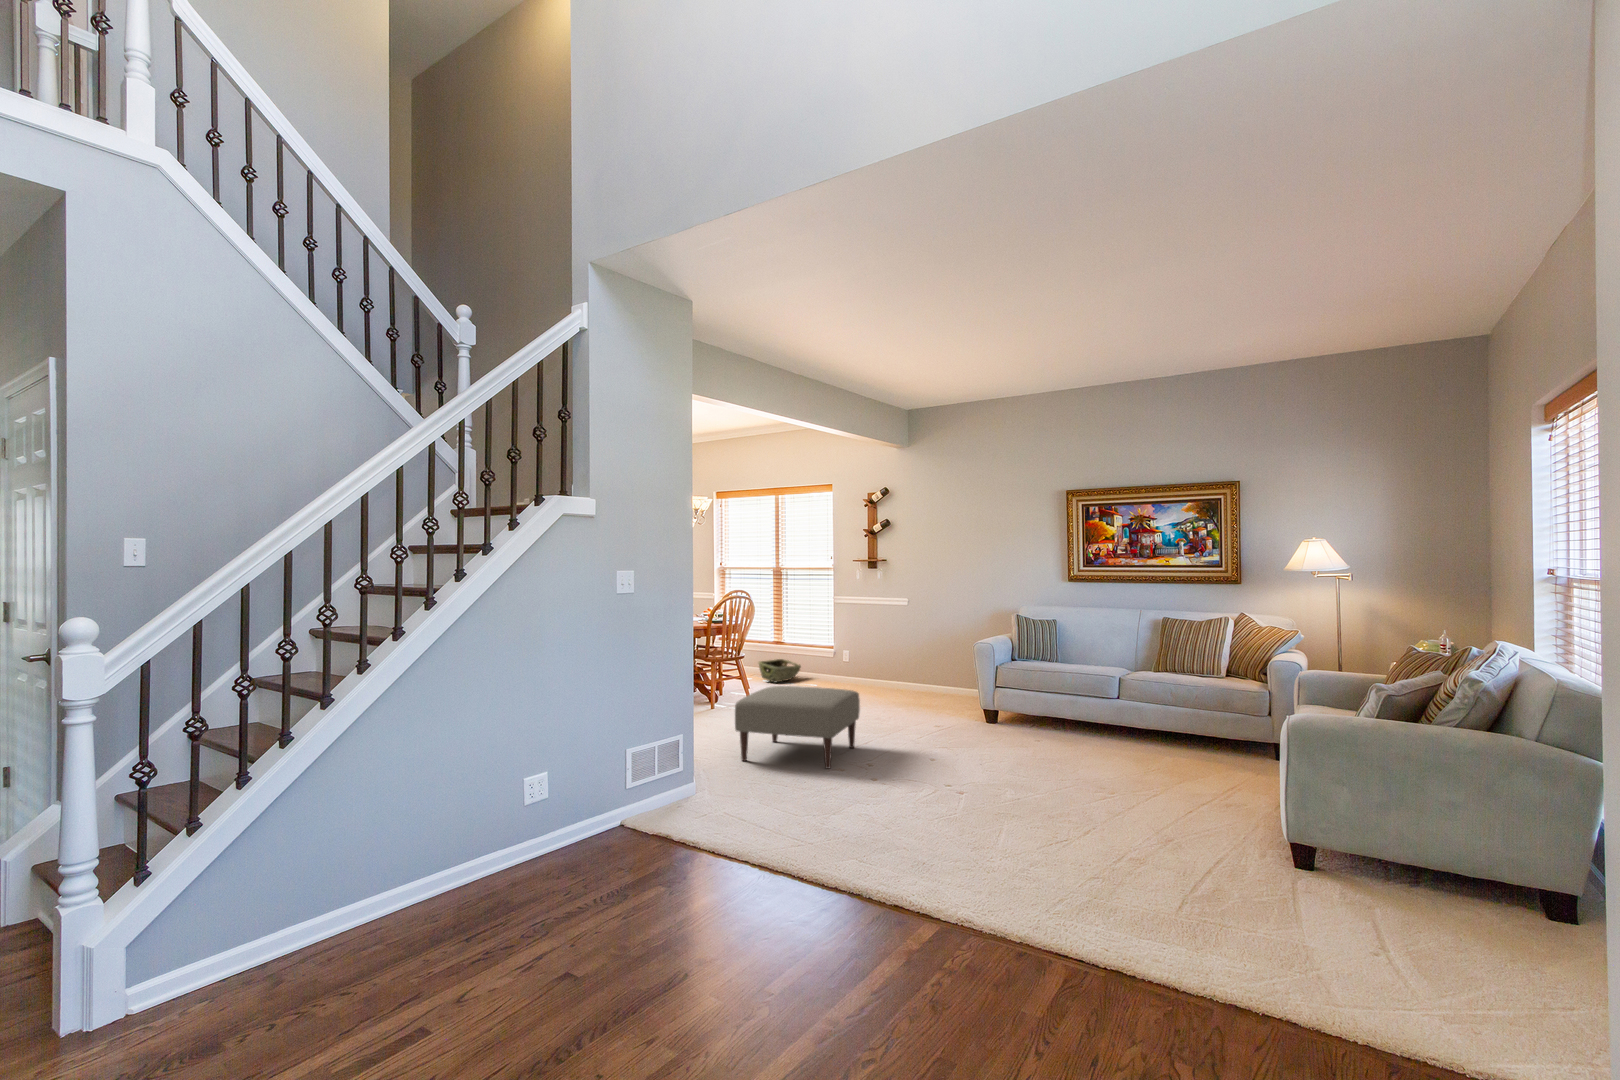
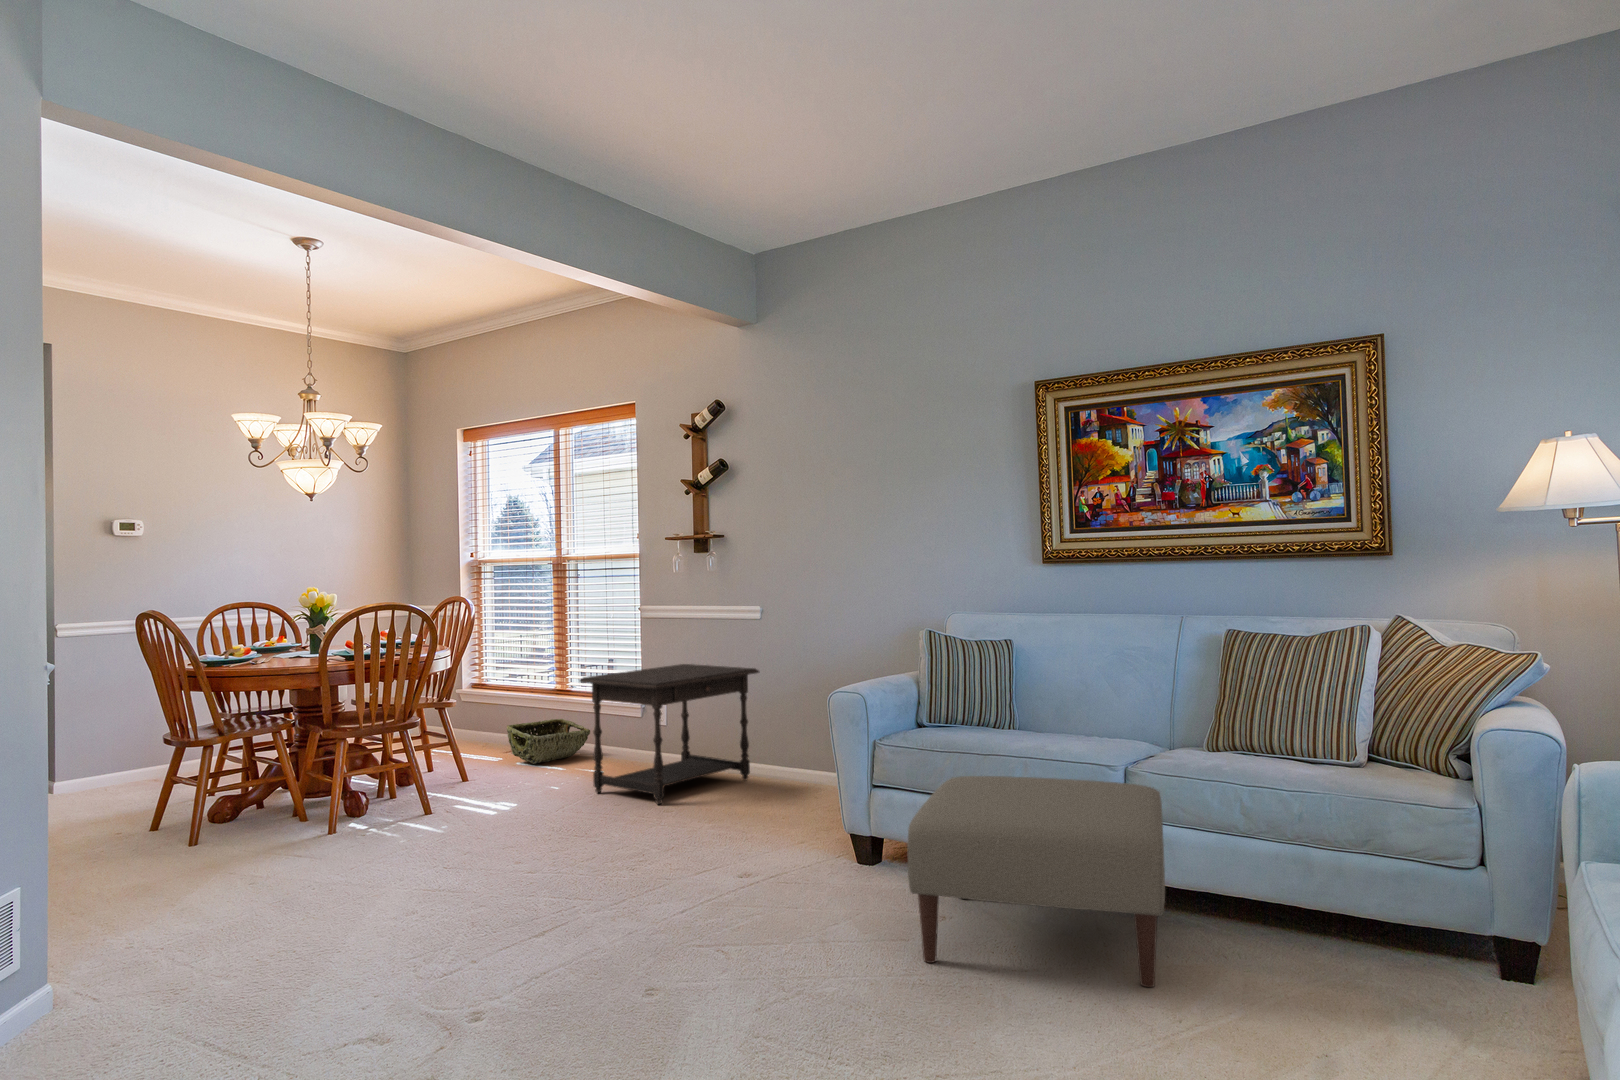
side table: none [817,629,908,702] -> present [580,664,759,805]
ottoman: present [735,686,860,769] -> present [907,776,1165,987]

